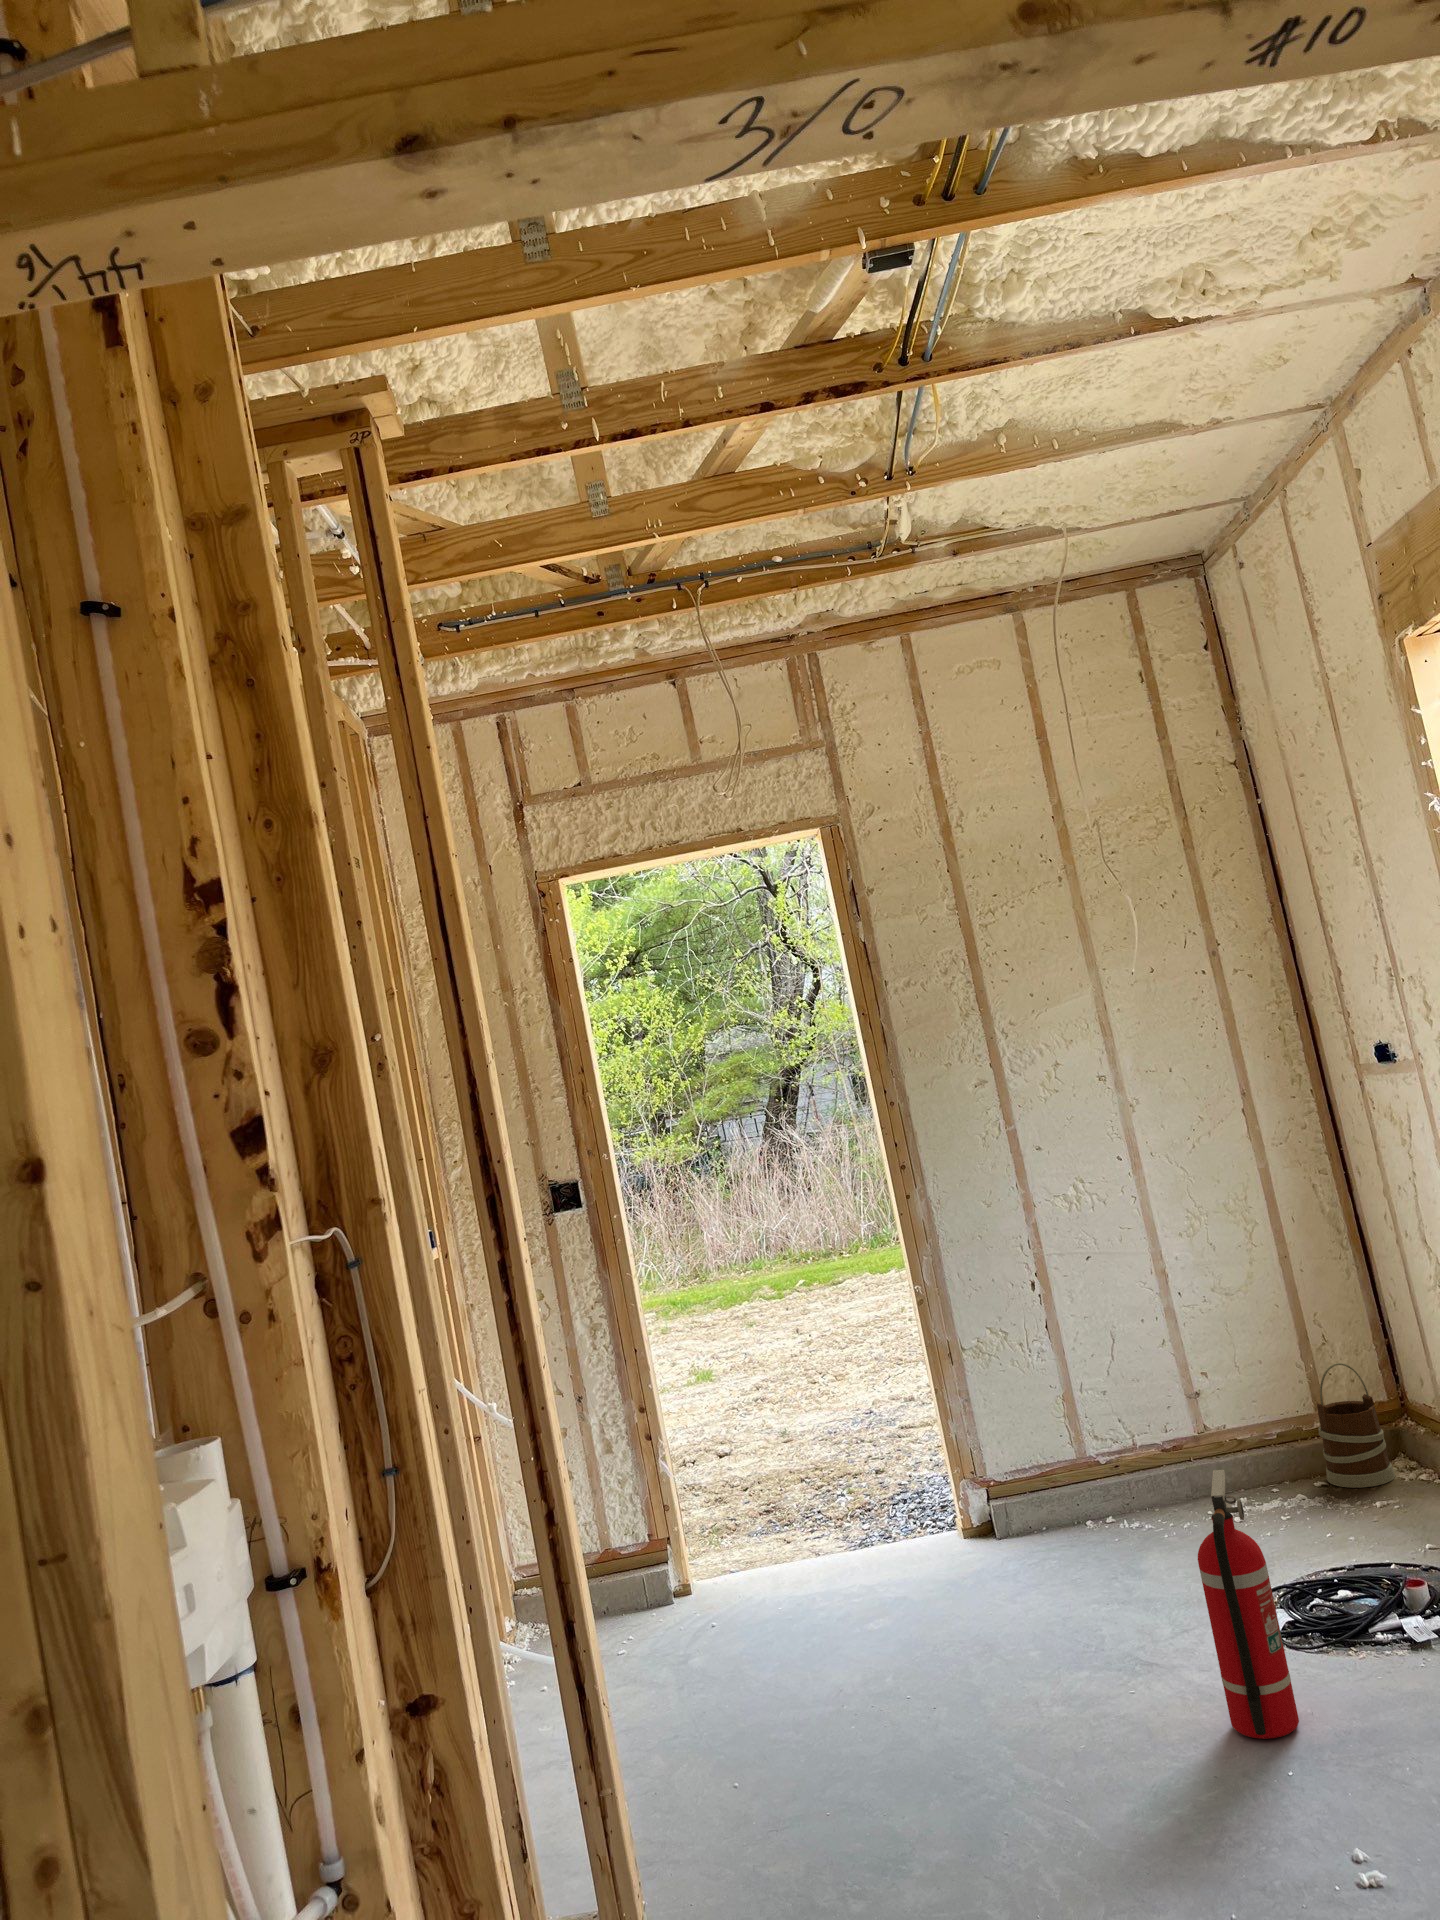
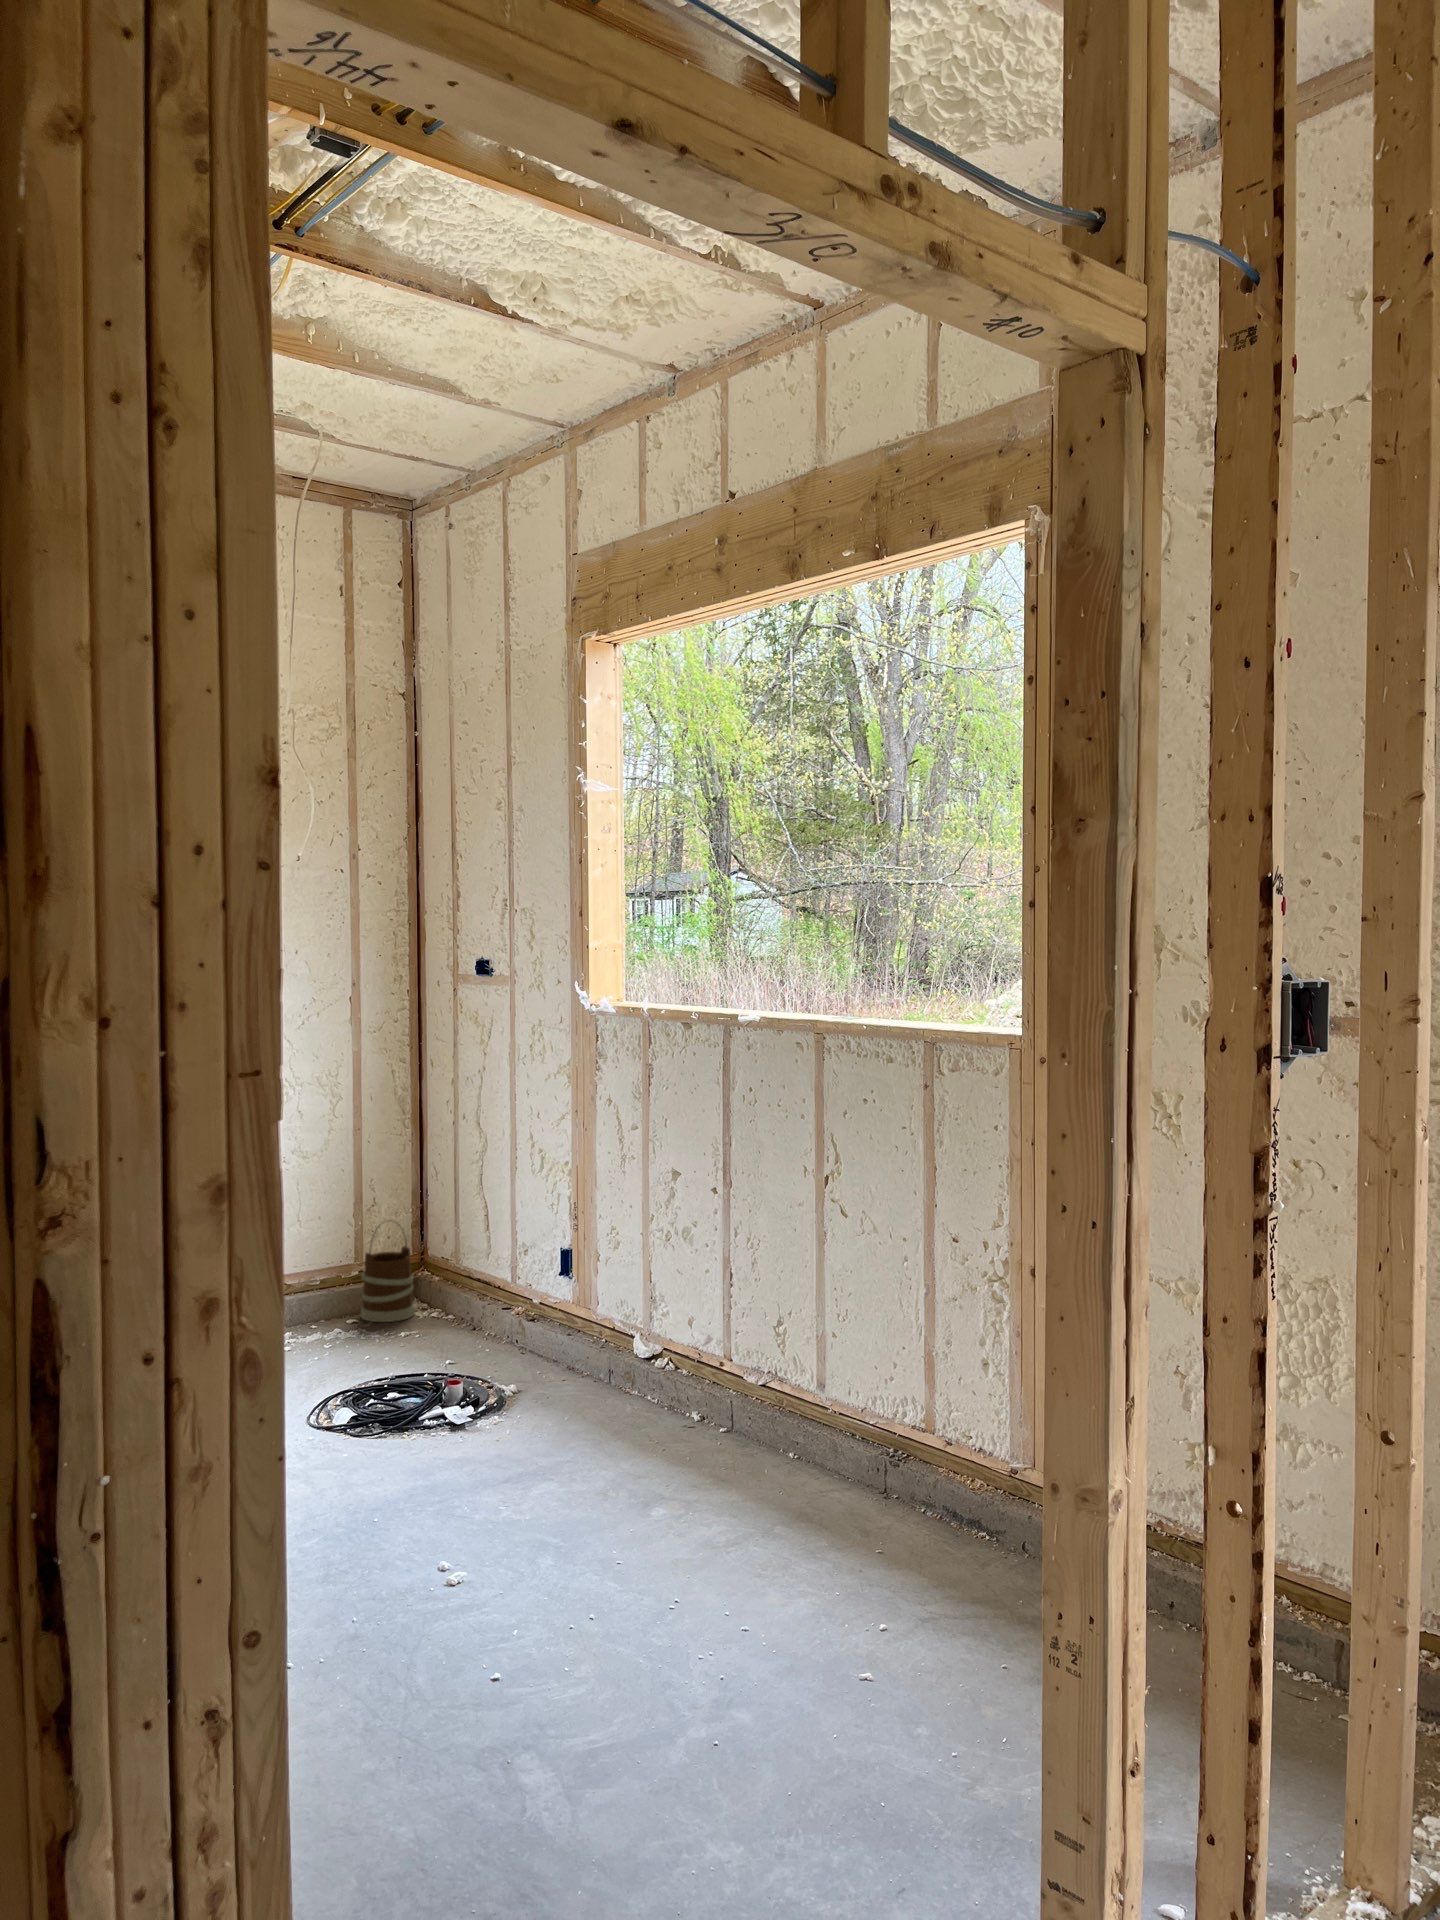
fire extinguisher: present [1198,1470,1299,1739] -> none [310,1292,368,1510]

